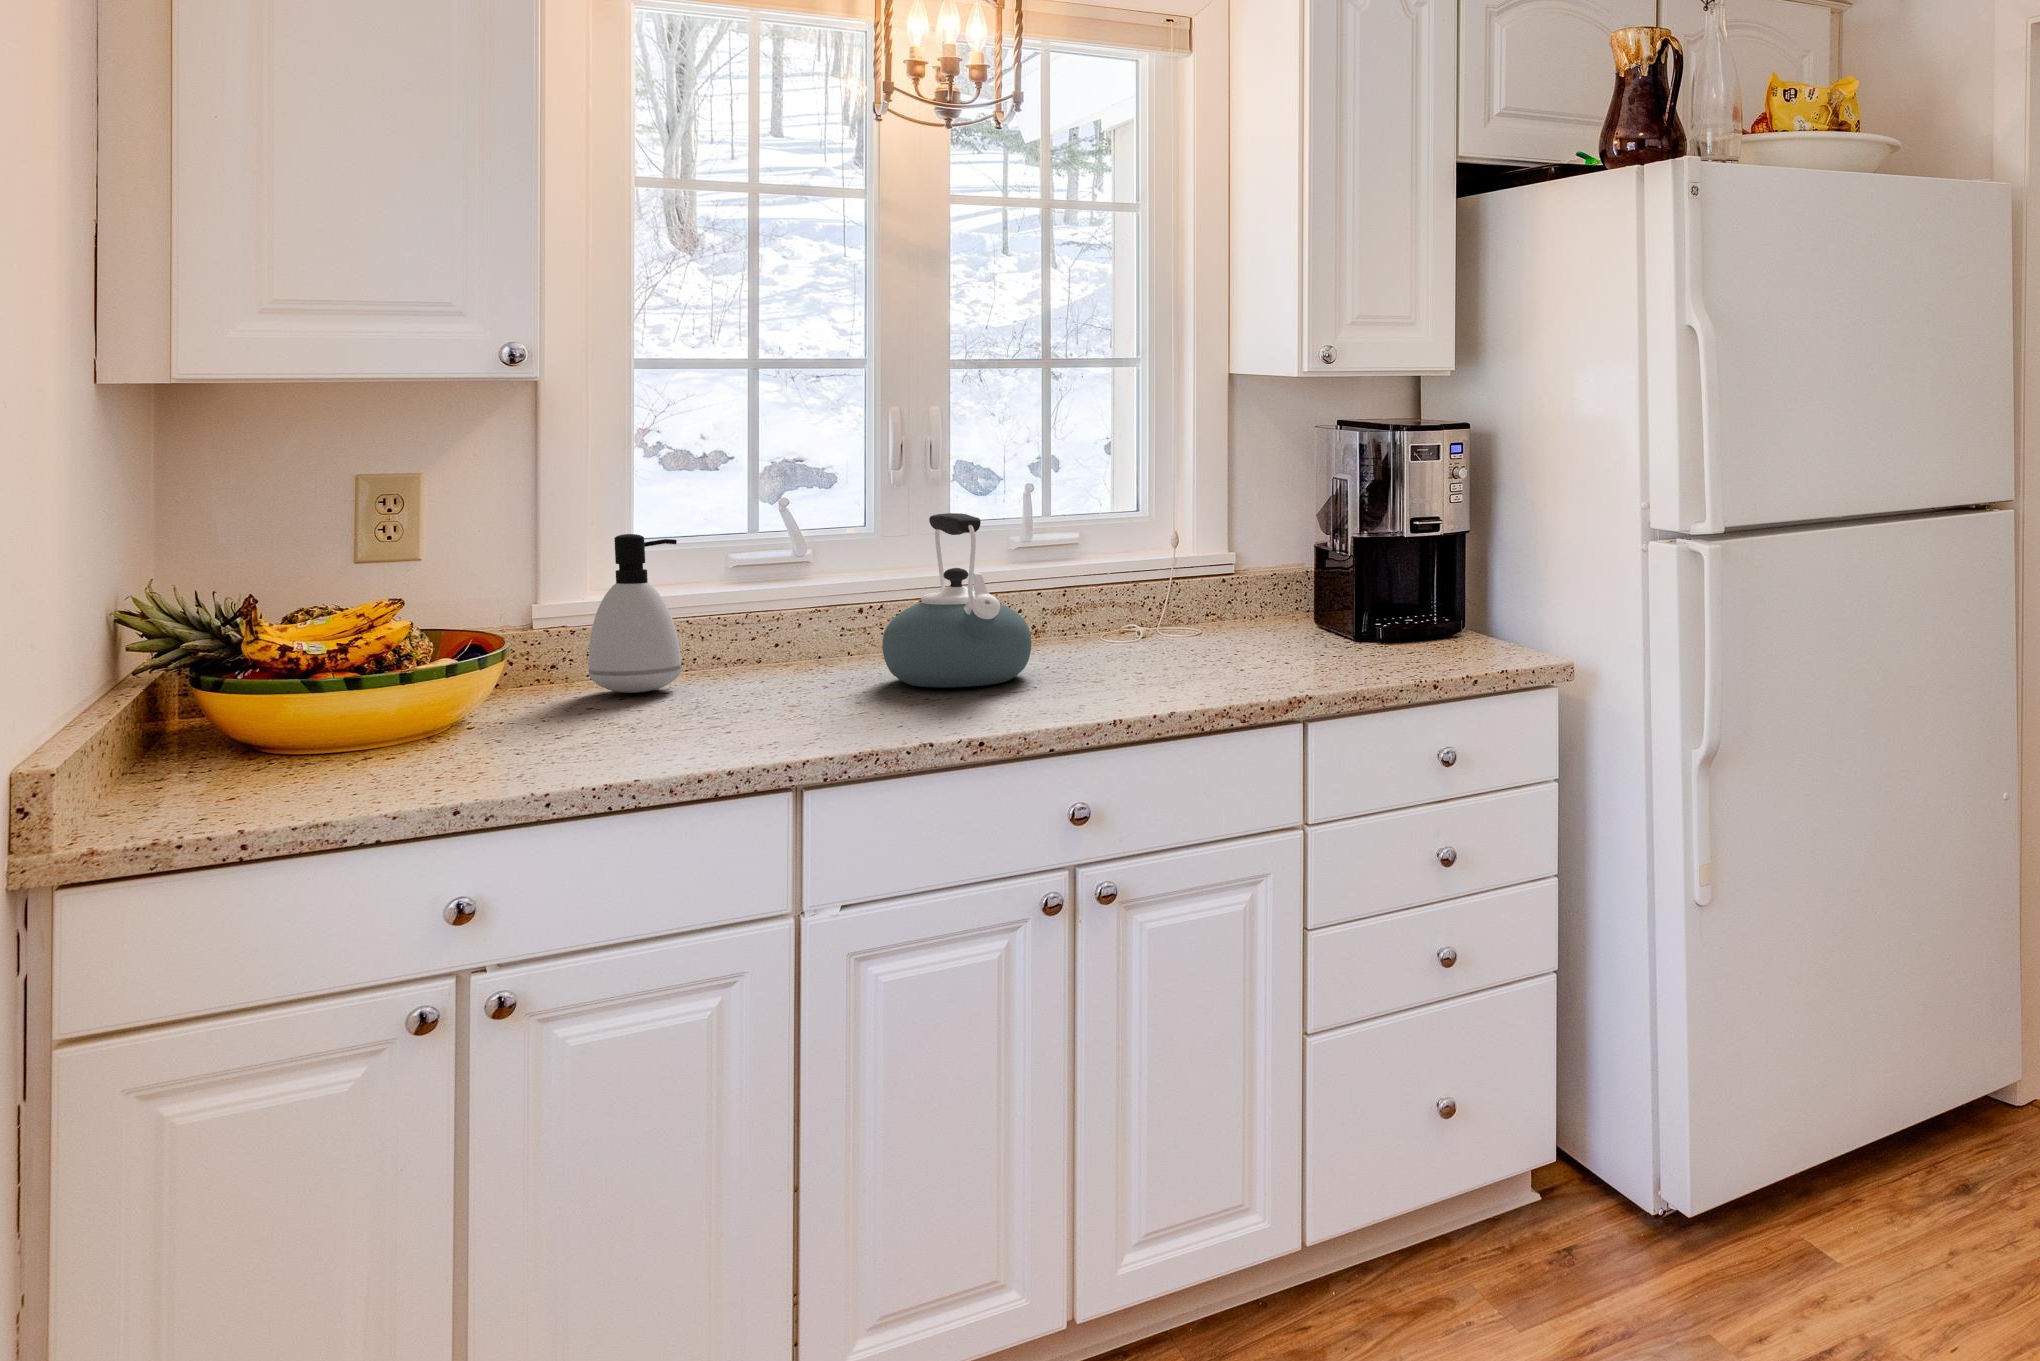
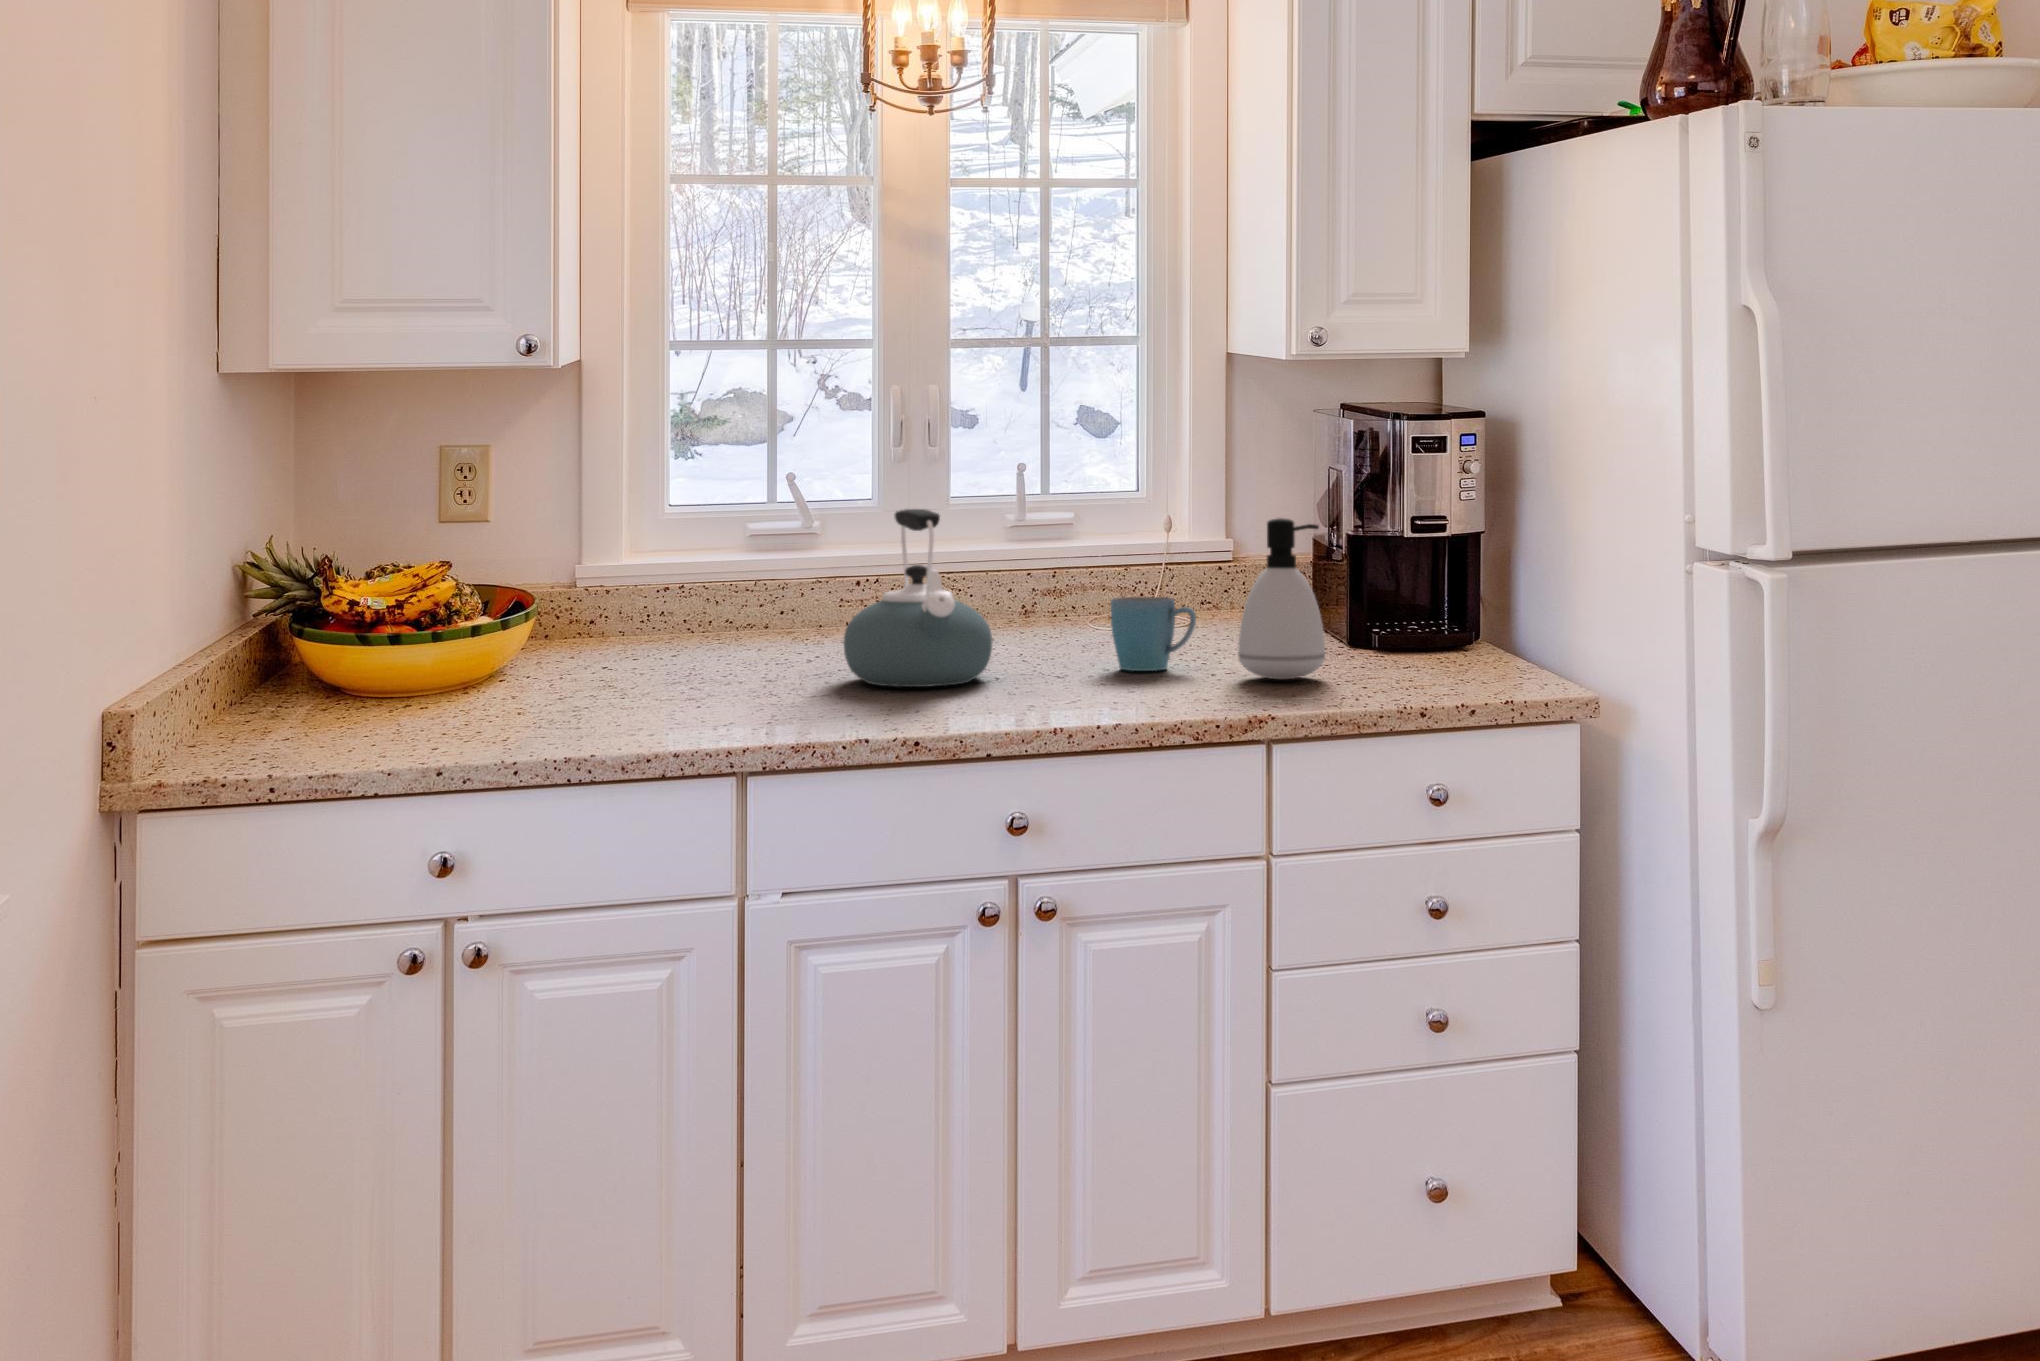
soap dispenser: present [588,534,682,693] -> present [1238,518,1325,679]
mug: none [1141,594,1222,663] -> present [1111,597,1196,671]

